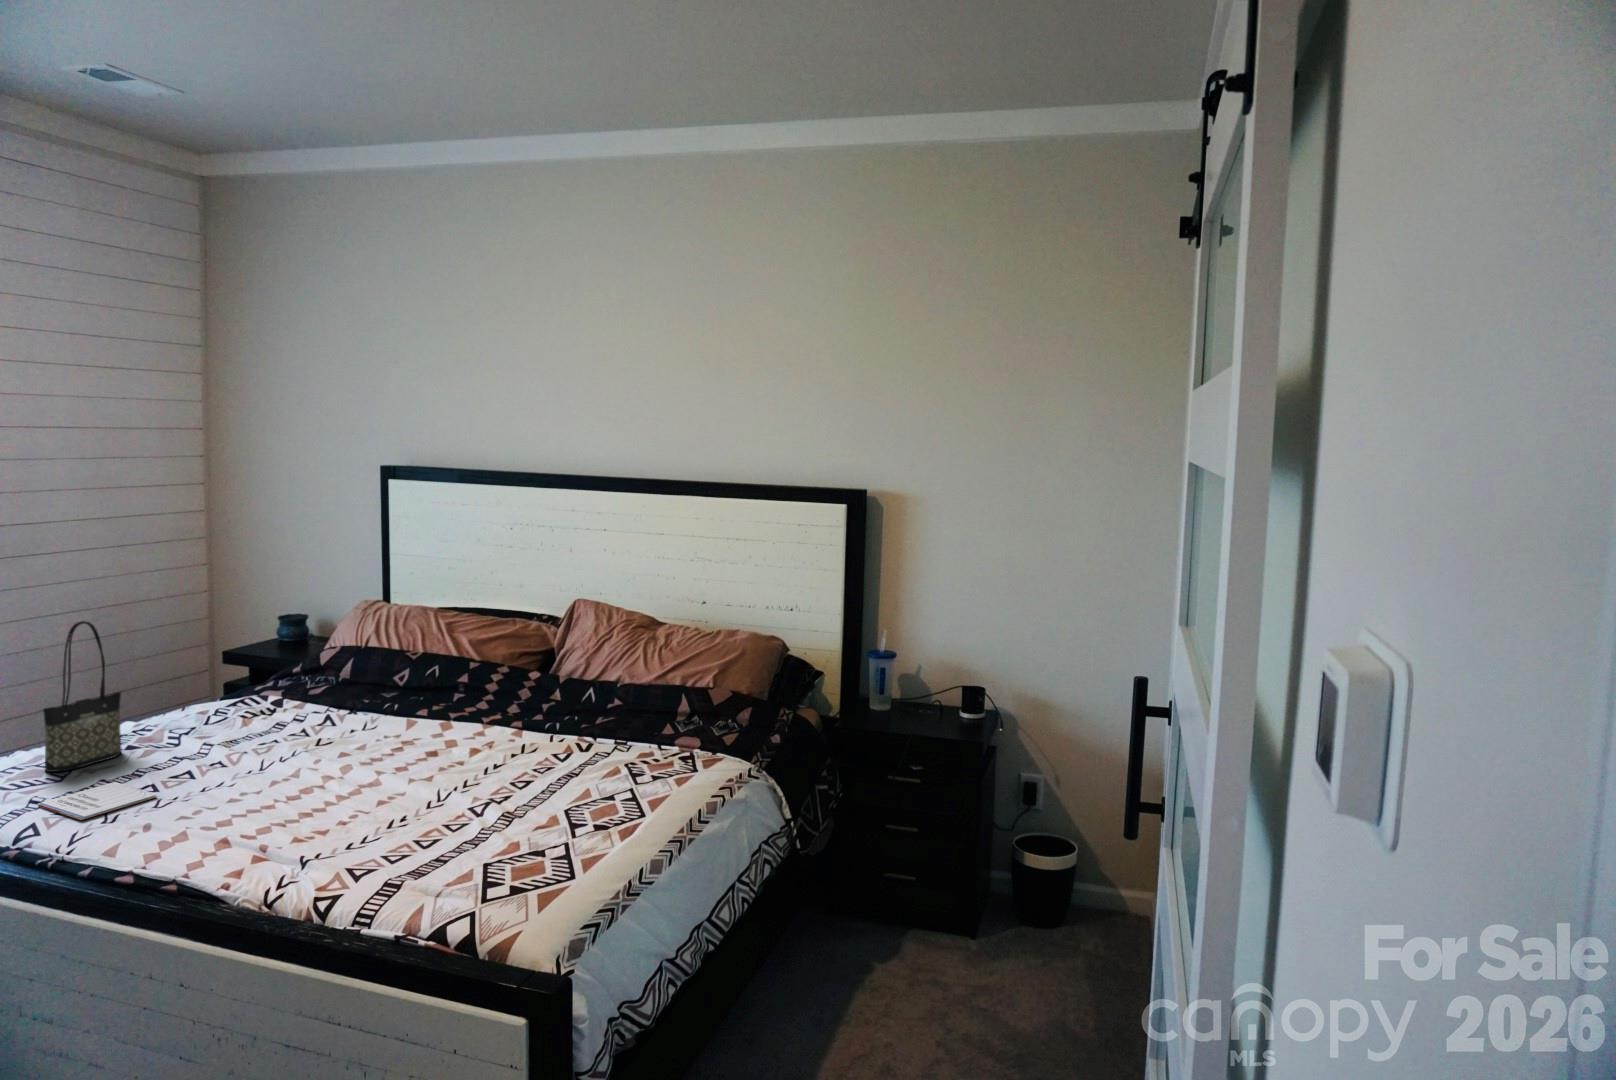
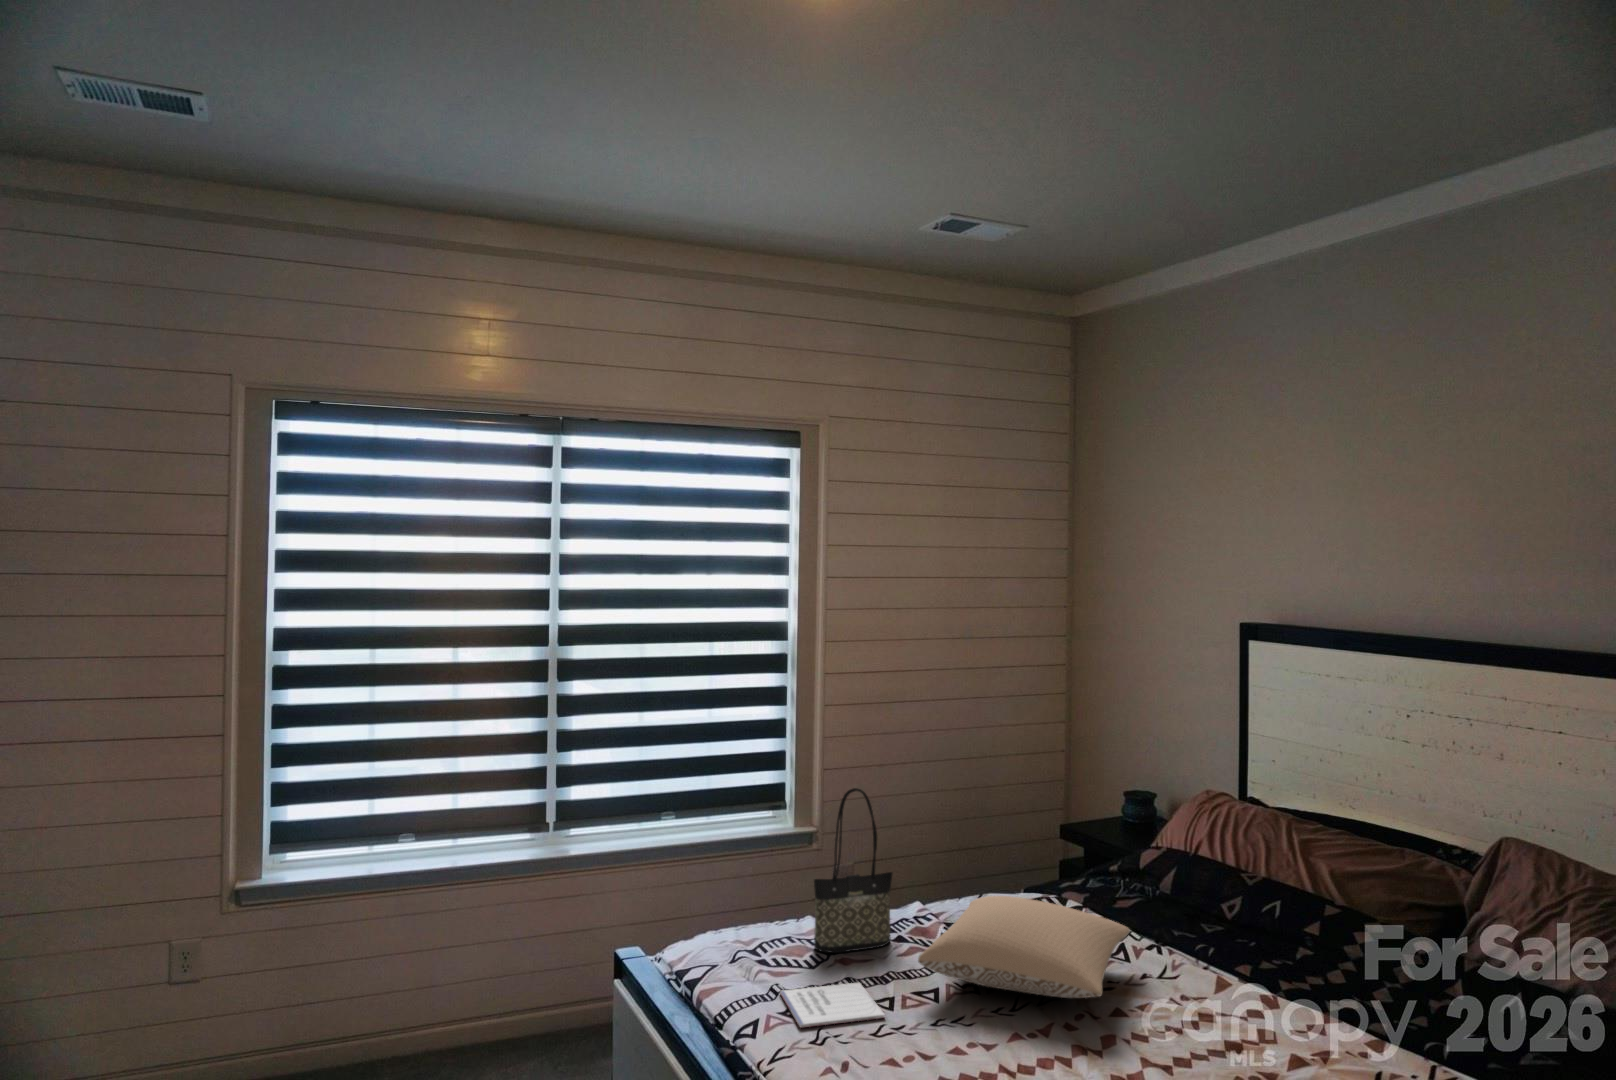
pillow: none [178,690,341,758] -> present [918,896,1130,998]

